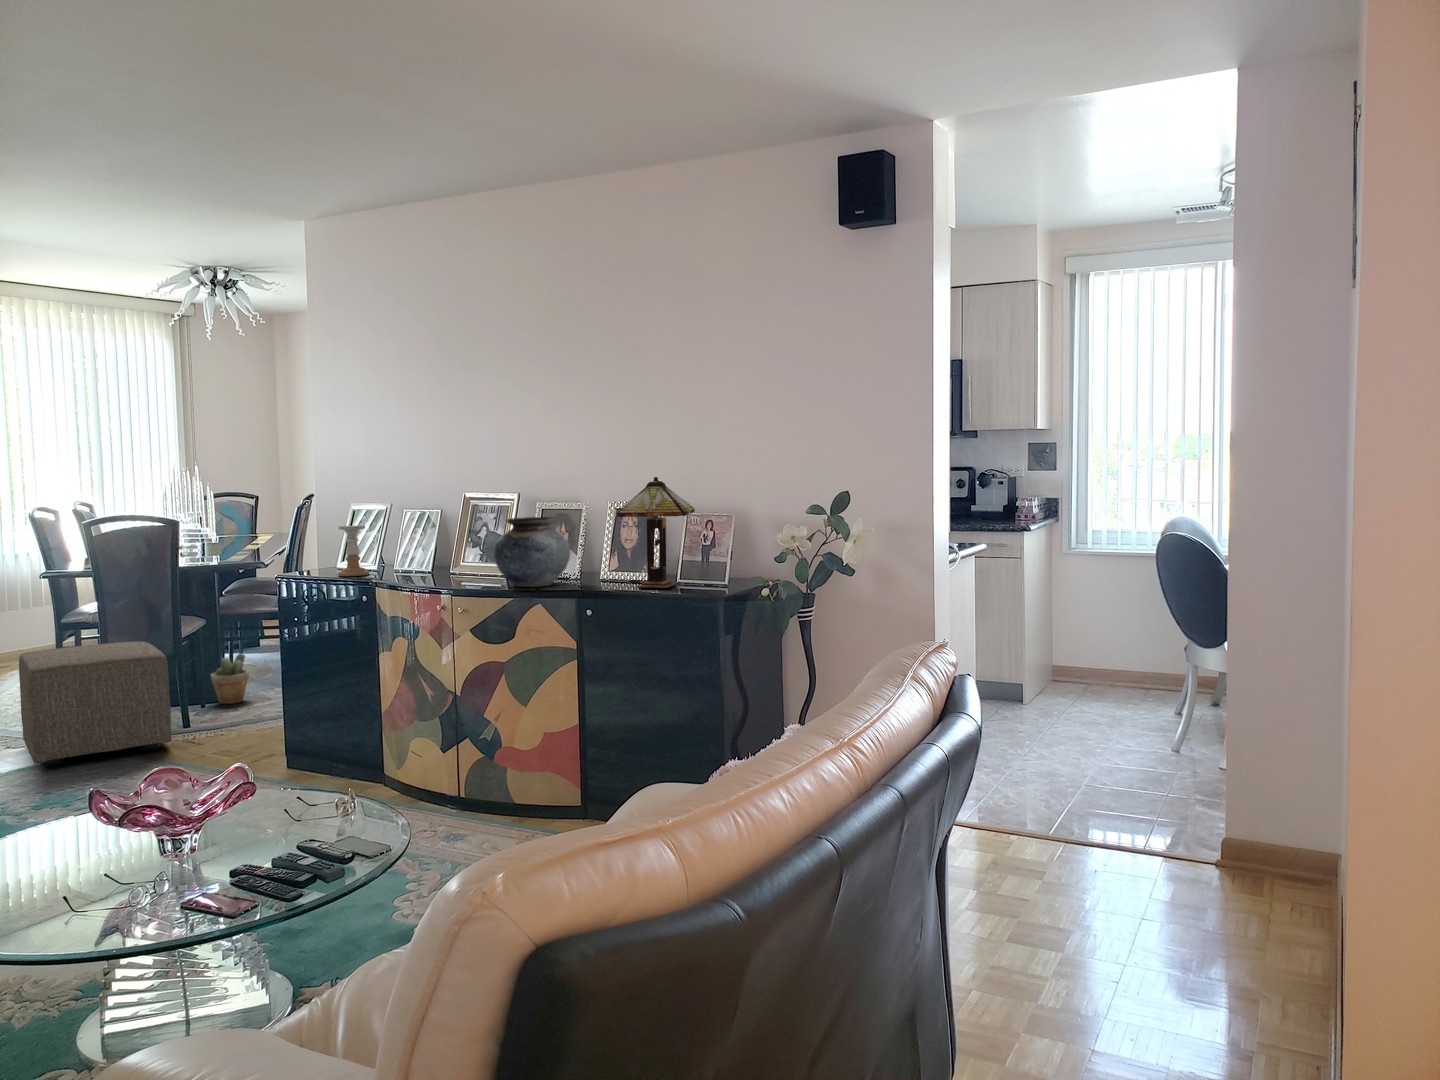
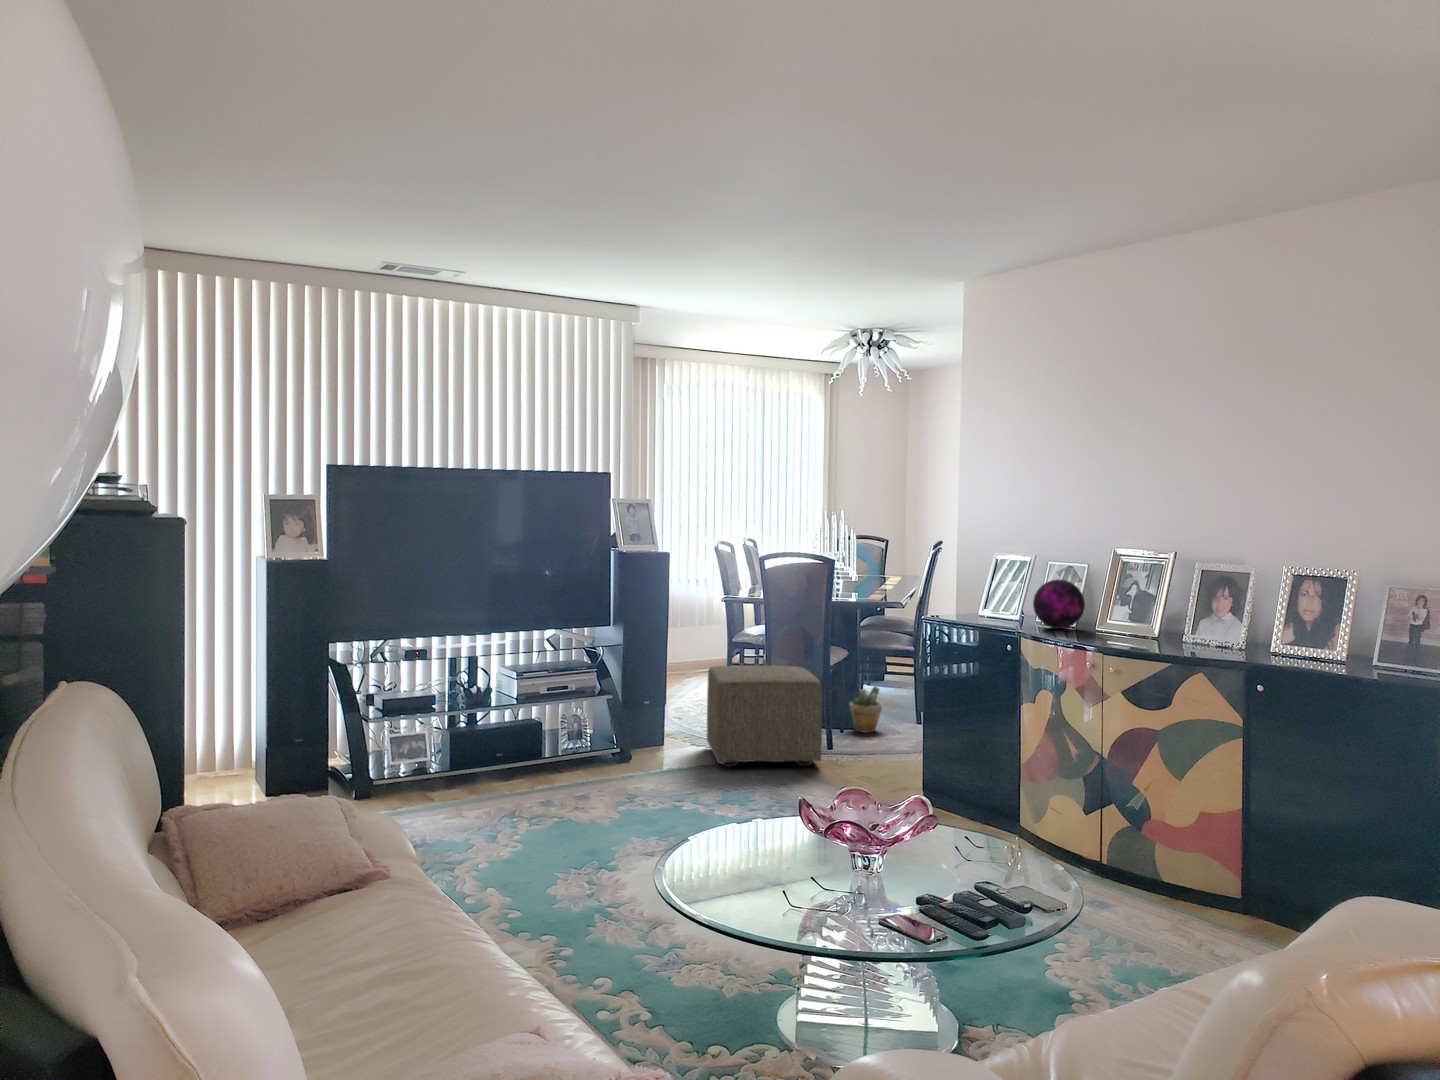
table lamp: present [617,477,695,588] -> none [1304,541,1404,671]
vase: present [494,517,570,587] -> none [1151,578,1239,654]
candle holder: present [338,526,369,576] -> none [981,575,1011,625]
decorative orb: none [389,526,439,575] -> present [1033,579,1085,629]

